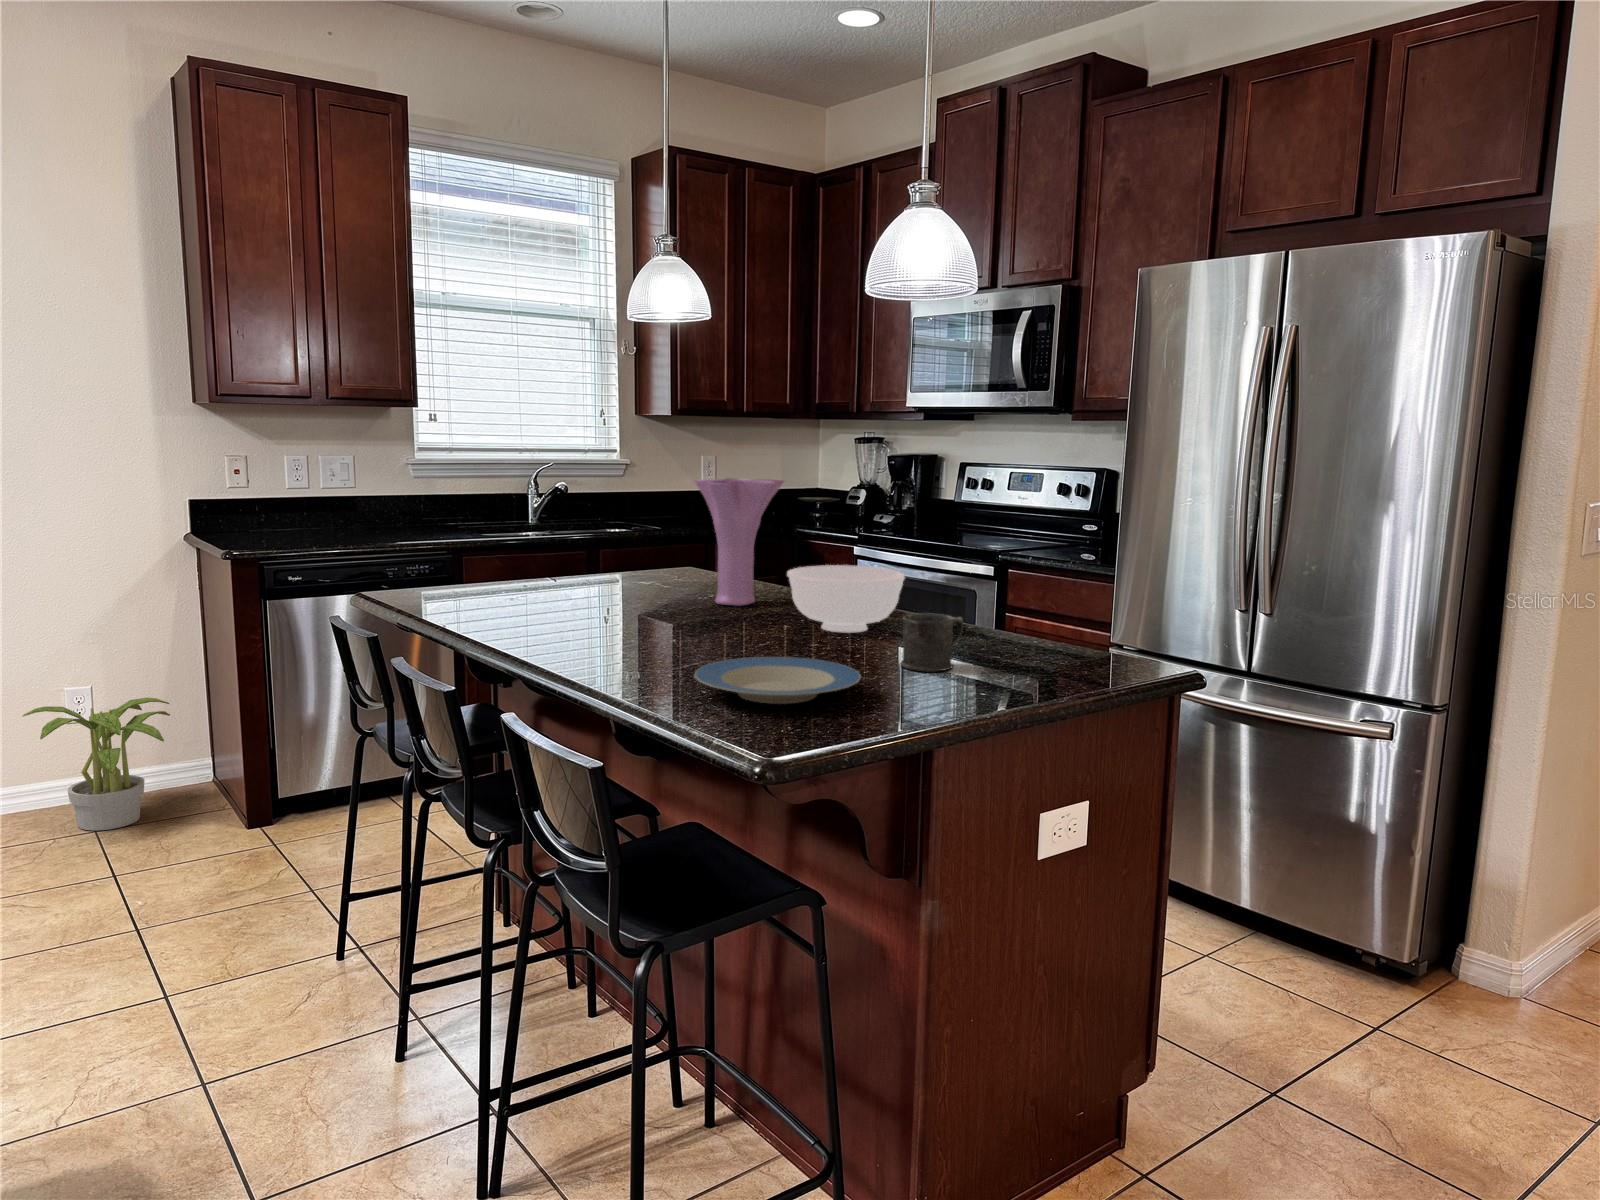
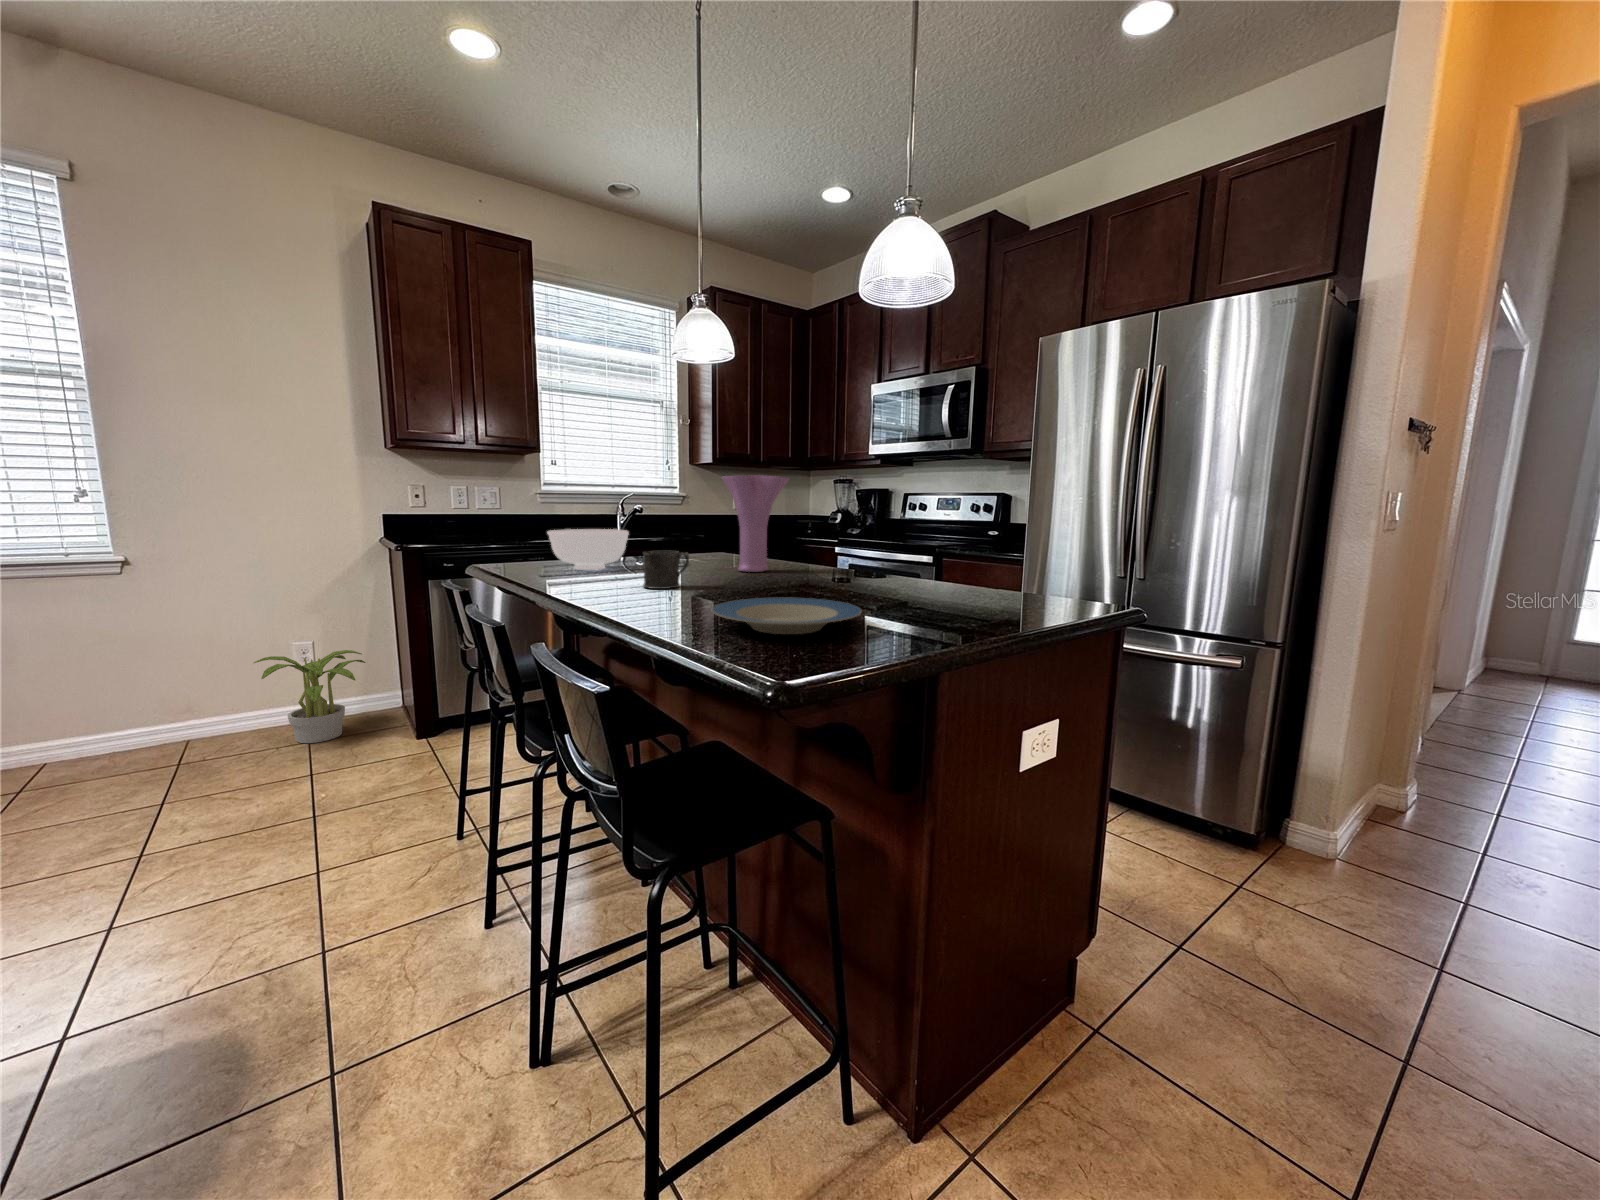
bowl: present [787,565,904,633] -> present [547,529,629,570]
mug: present [901,613,963,672] -> present [643,551,689,589]

